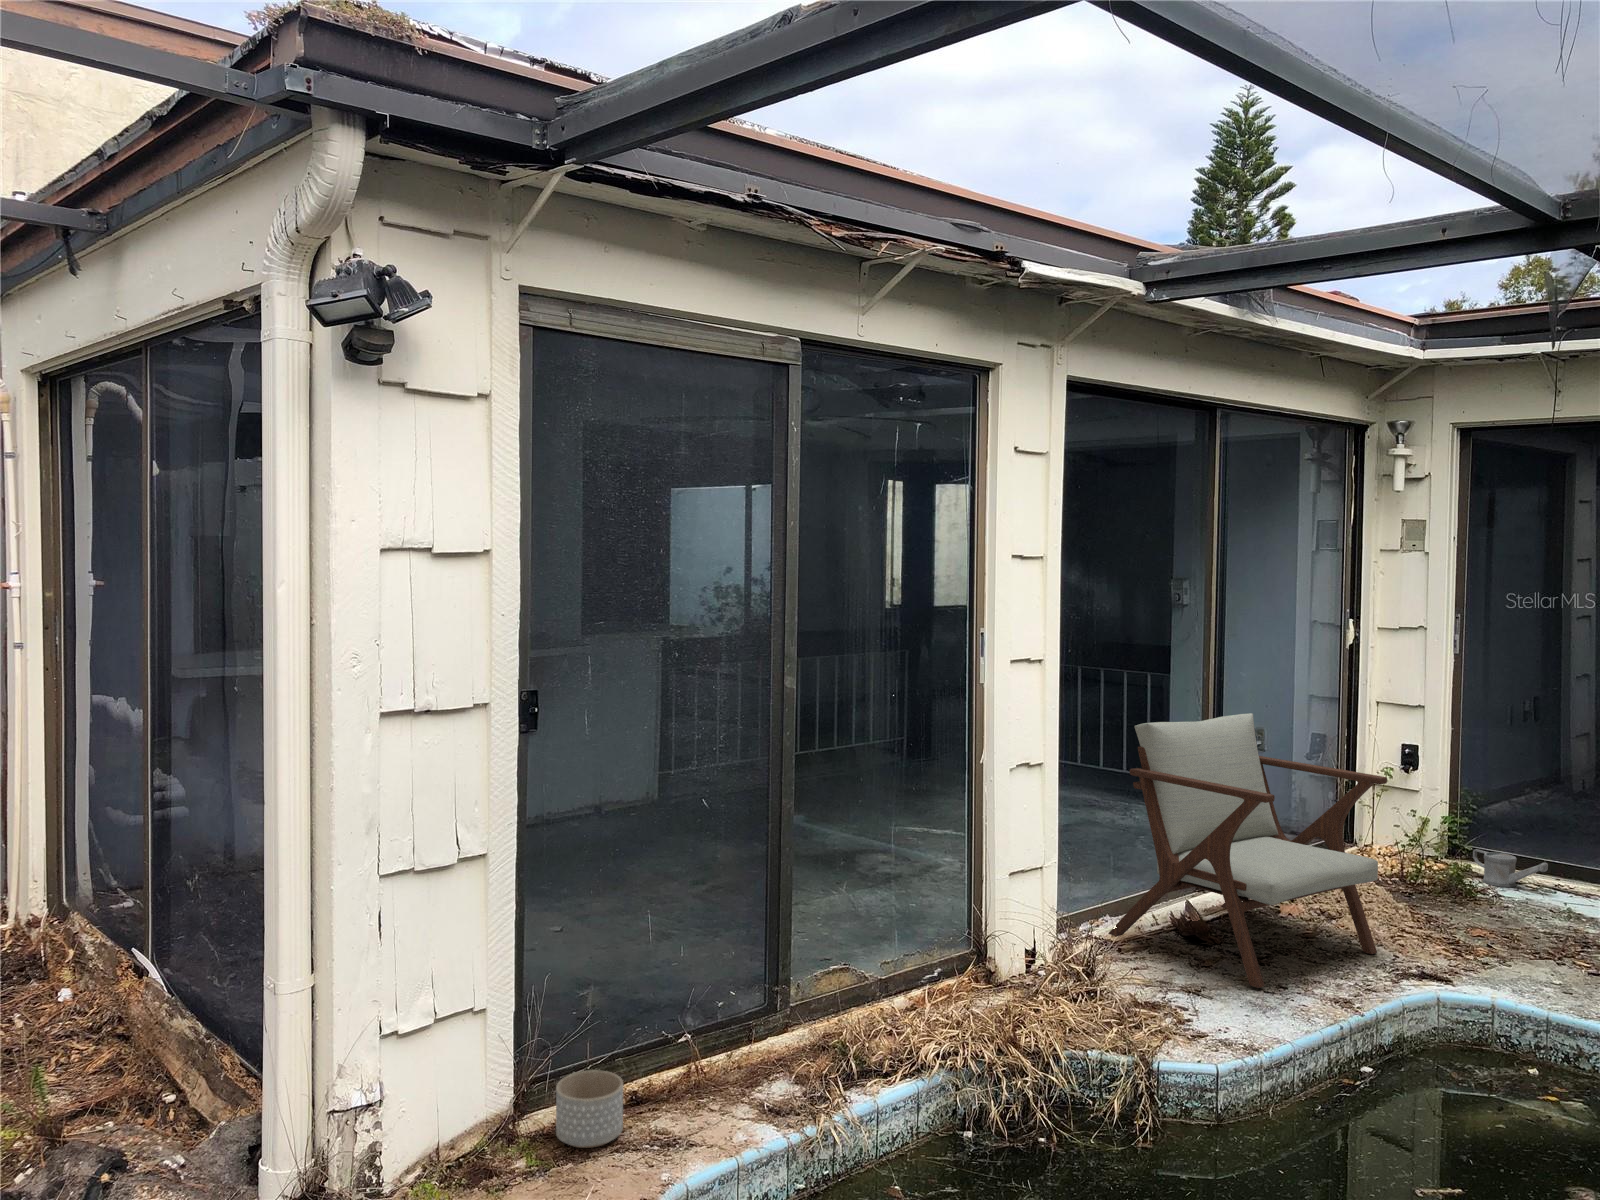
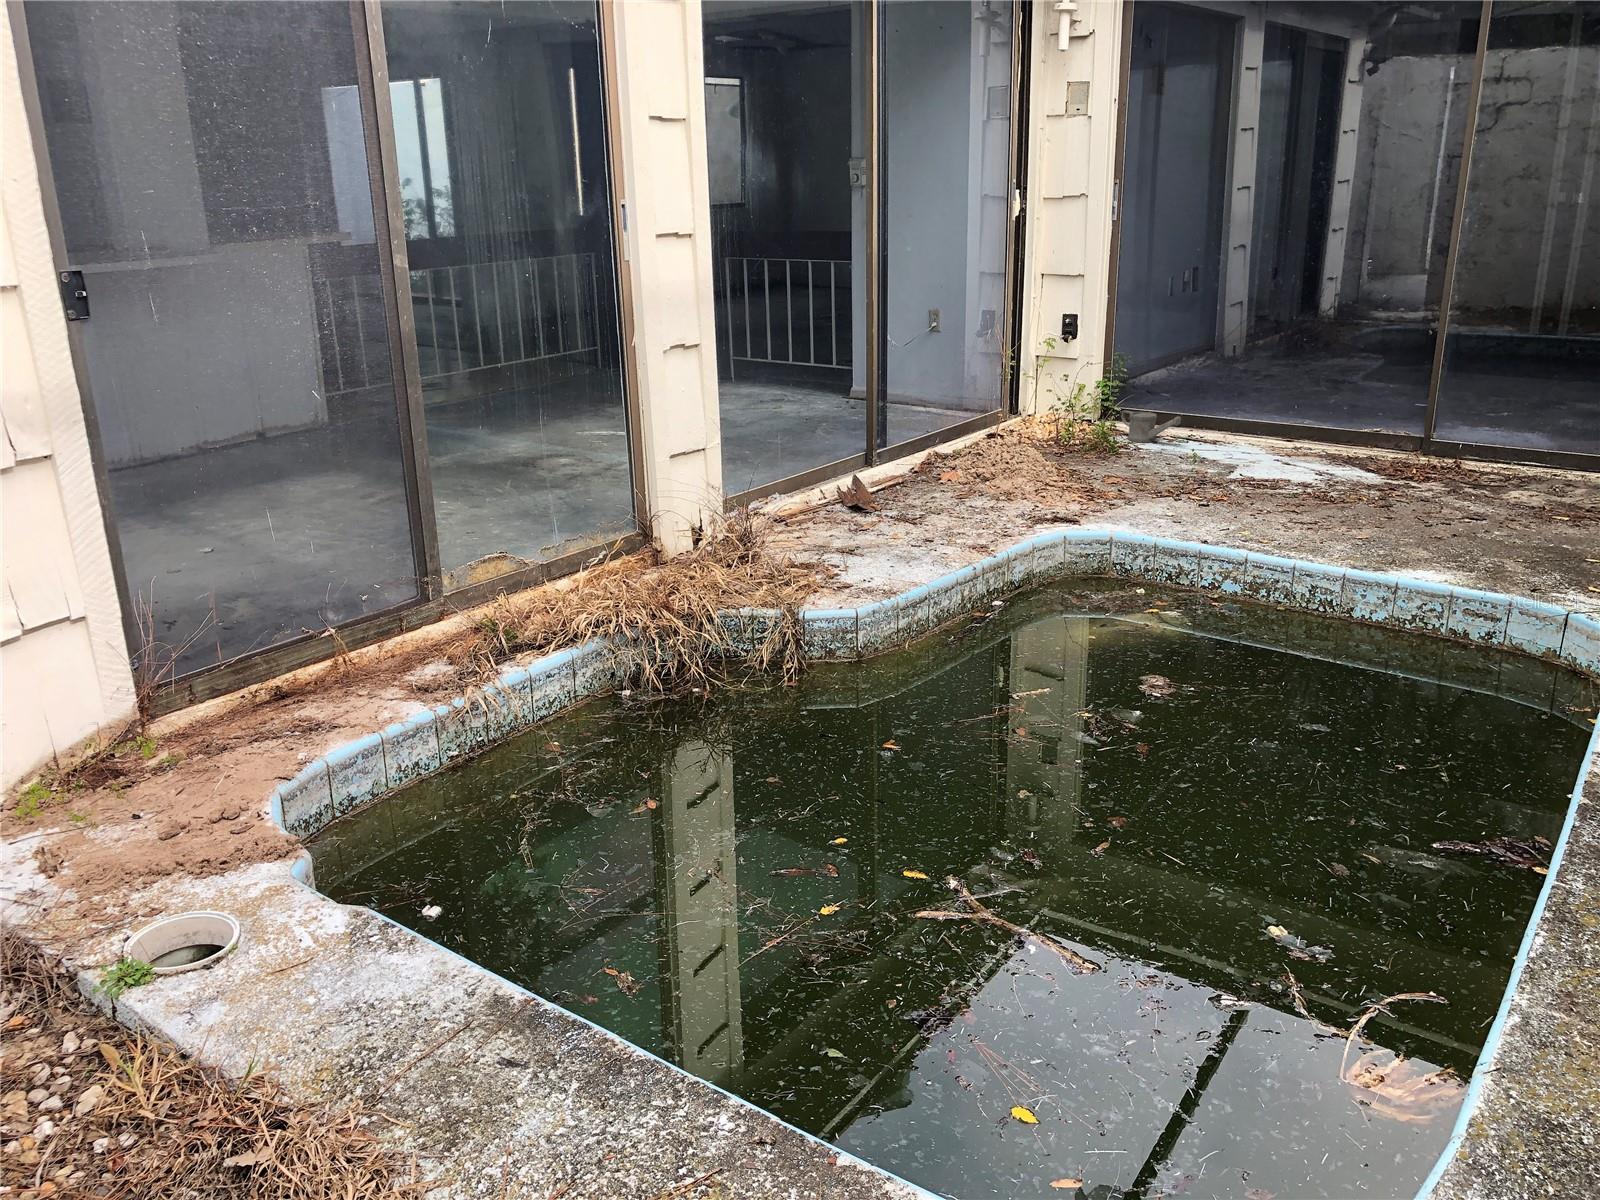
lounge chair: present [1108,713,1387,988] -> none [779,285,1033,543]
planter: present [556,1070,623,1148] -> none [180,670,262,742]

